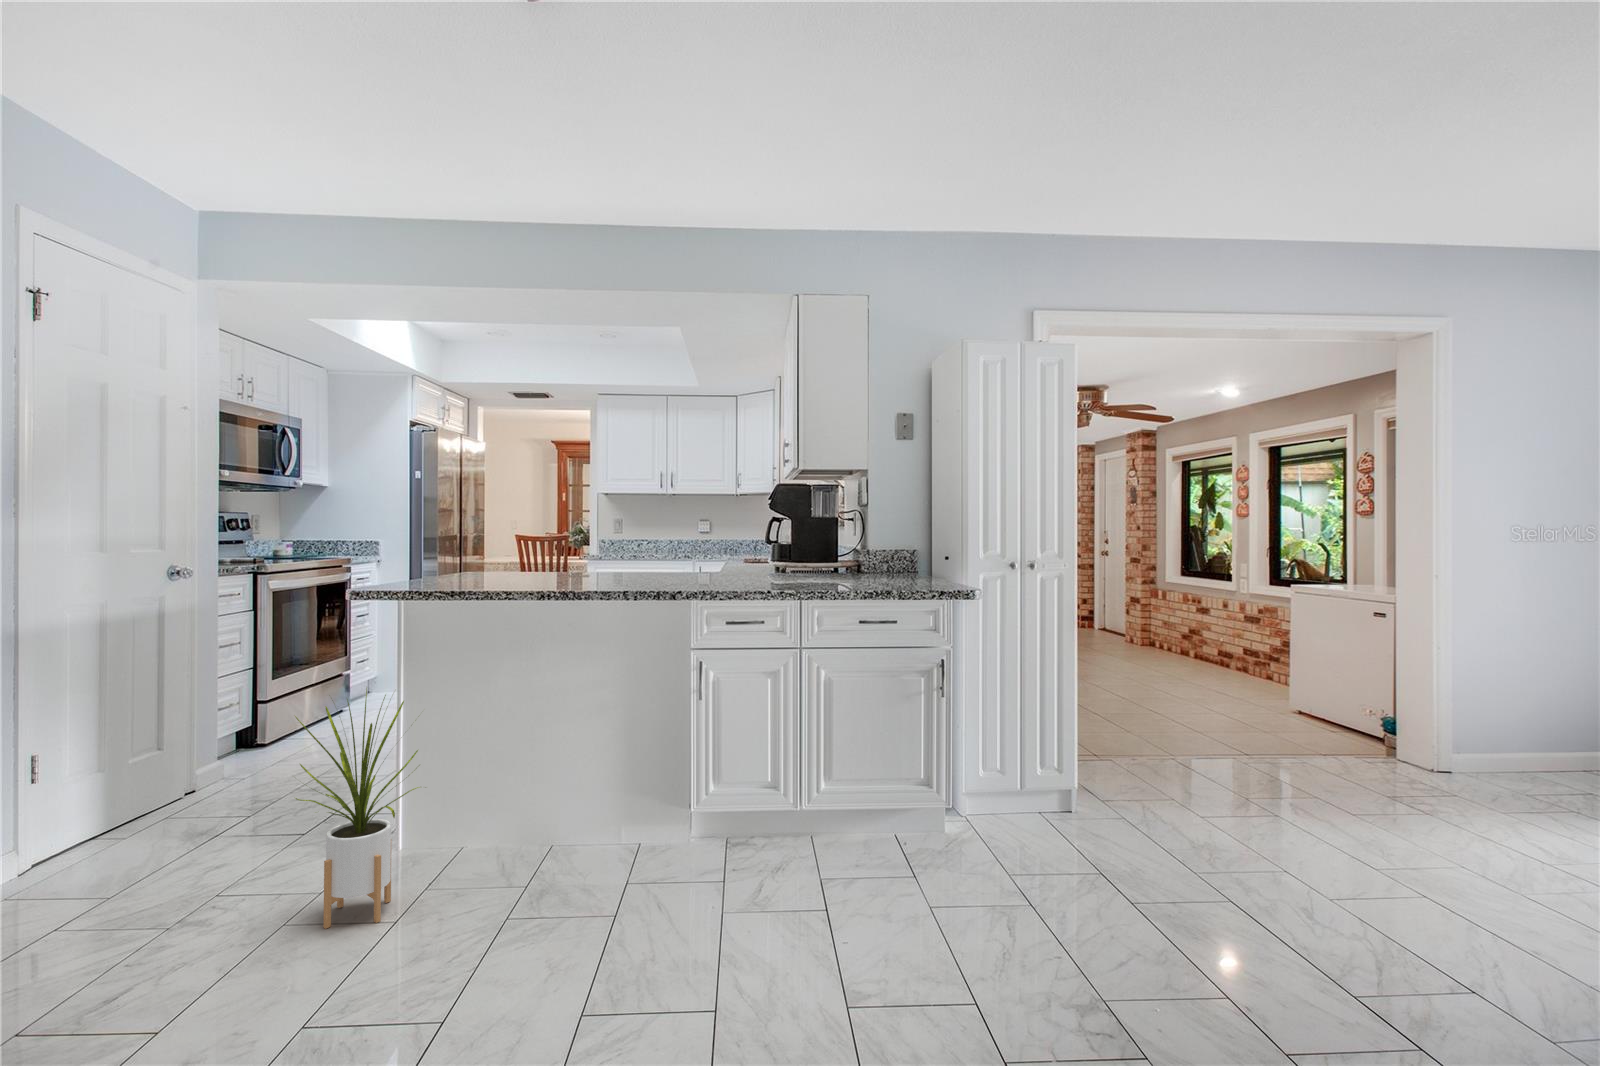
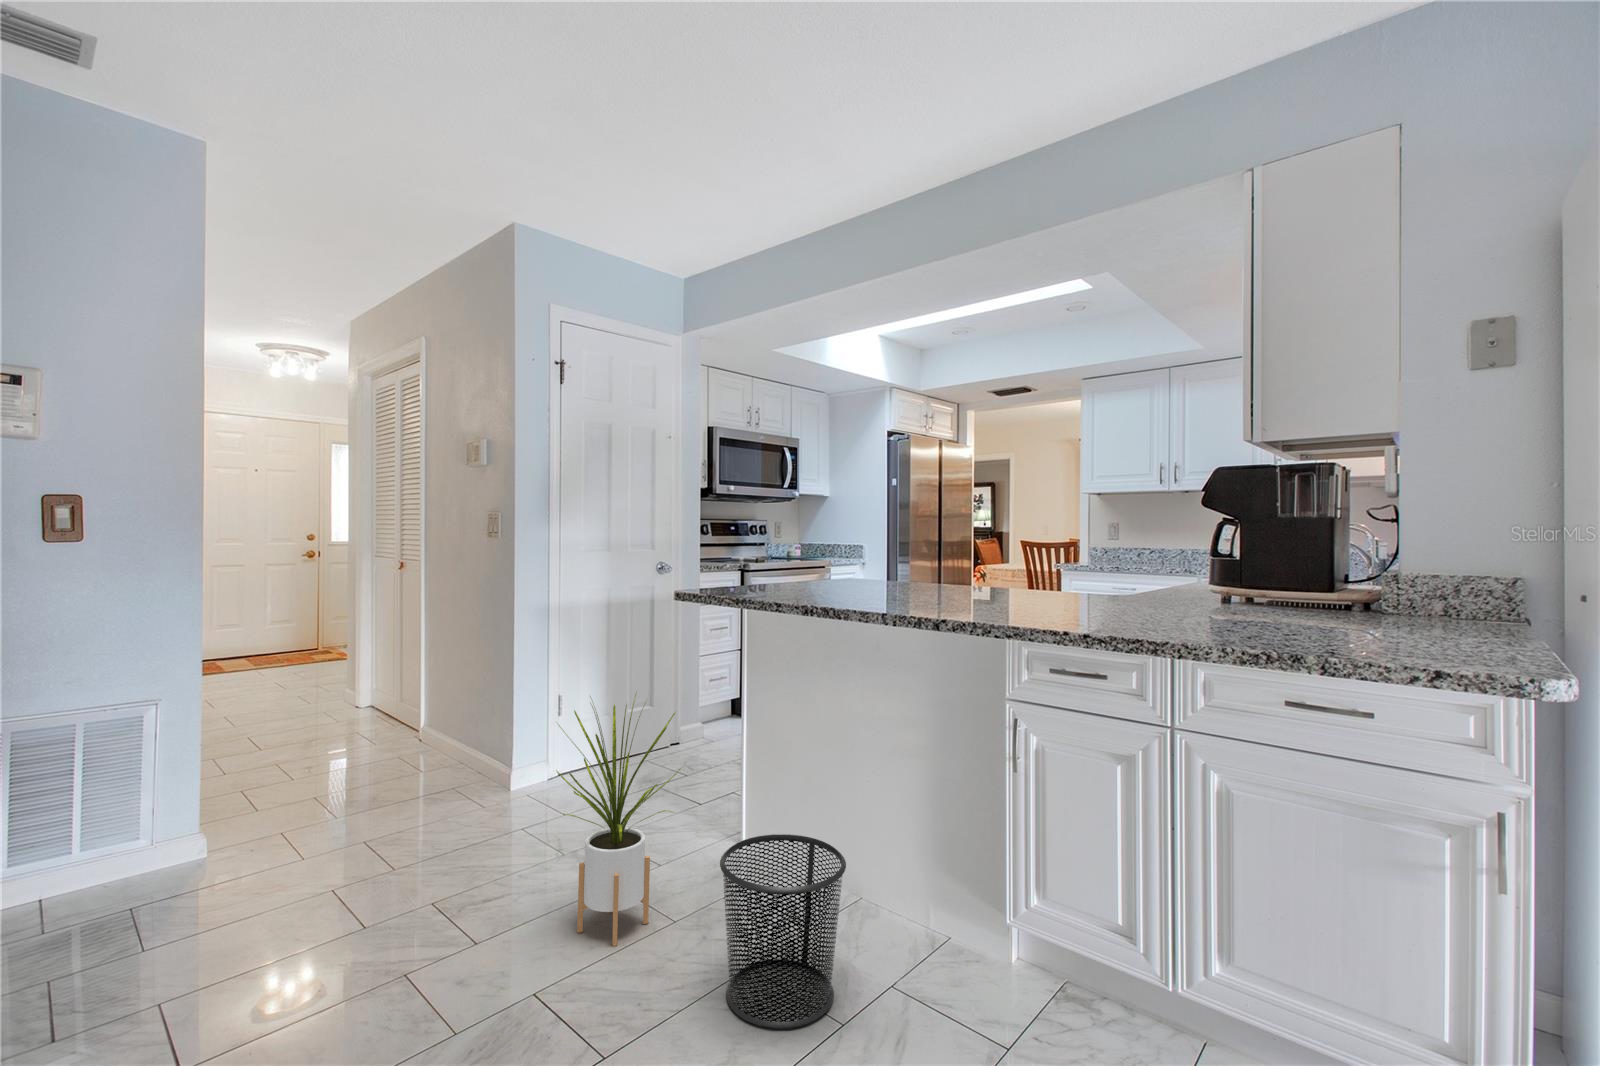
waste bin: none [505,774,609,914] -> present [720,834,846,1029]

